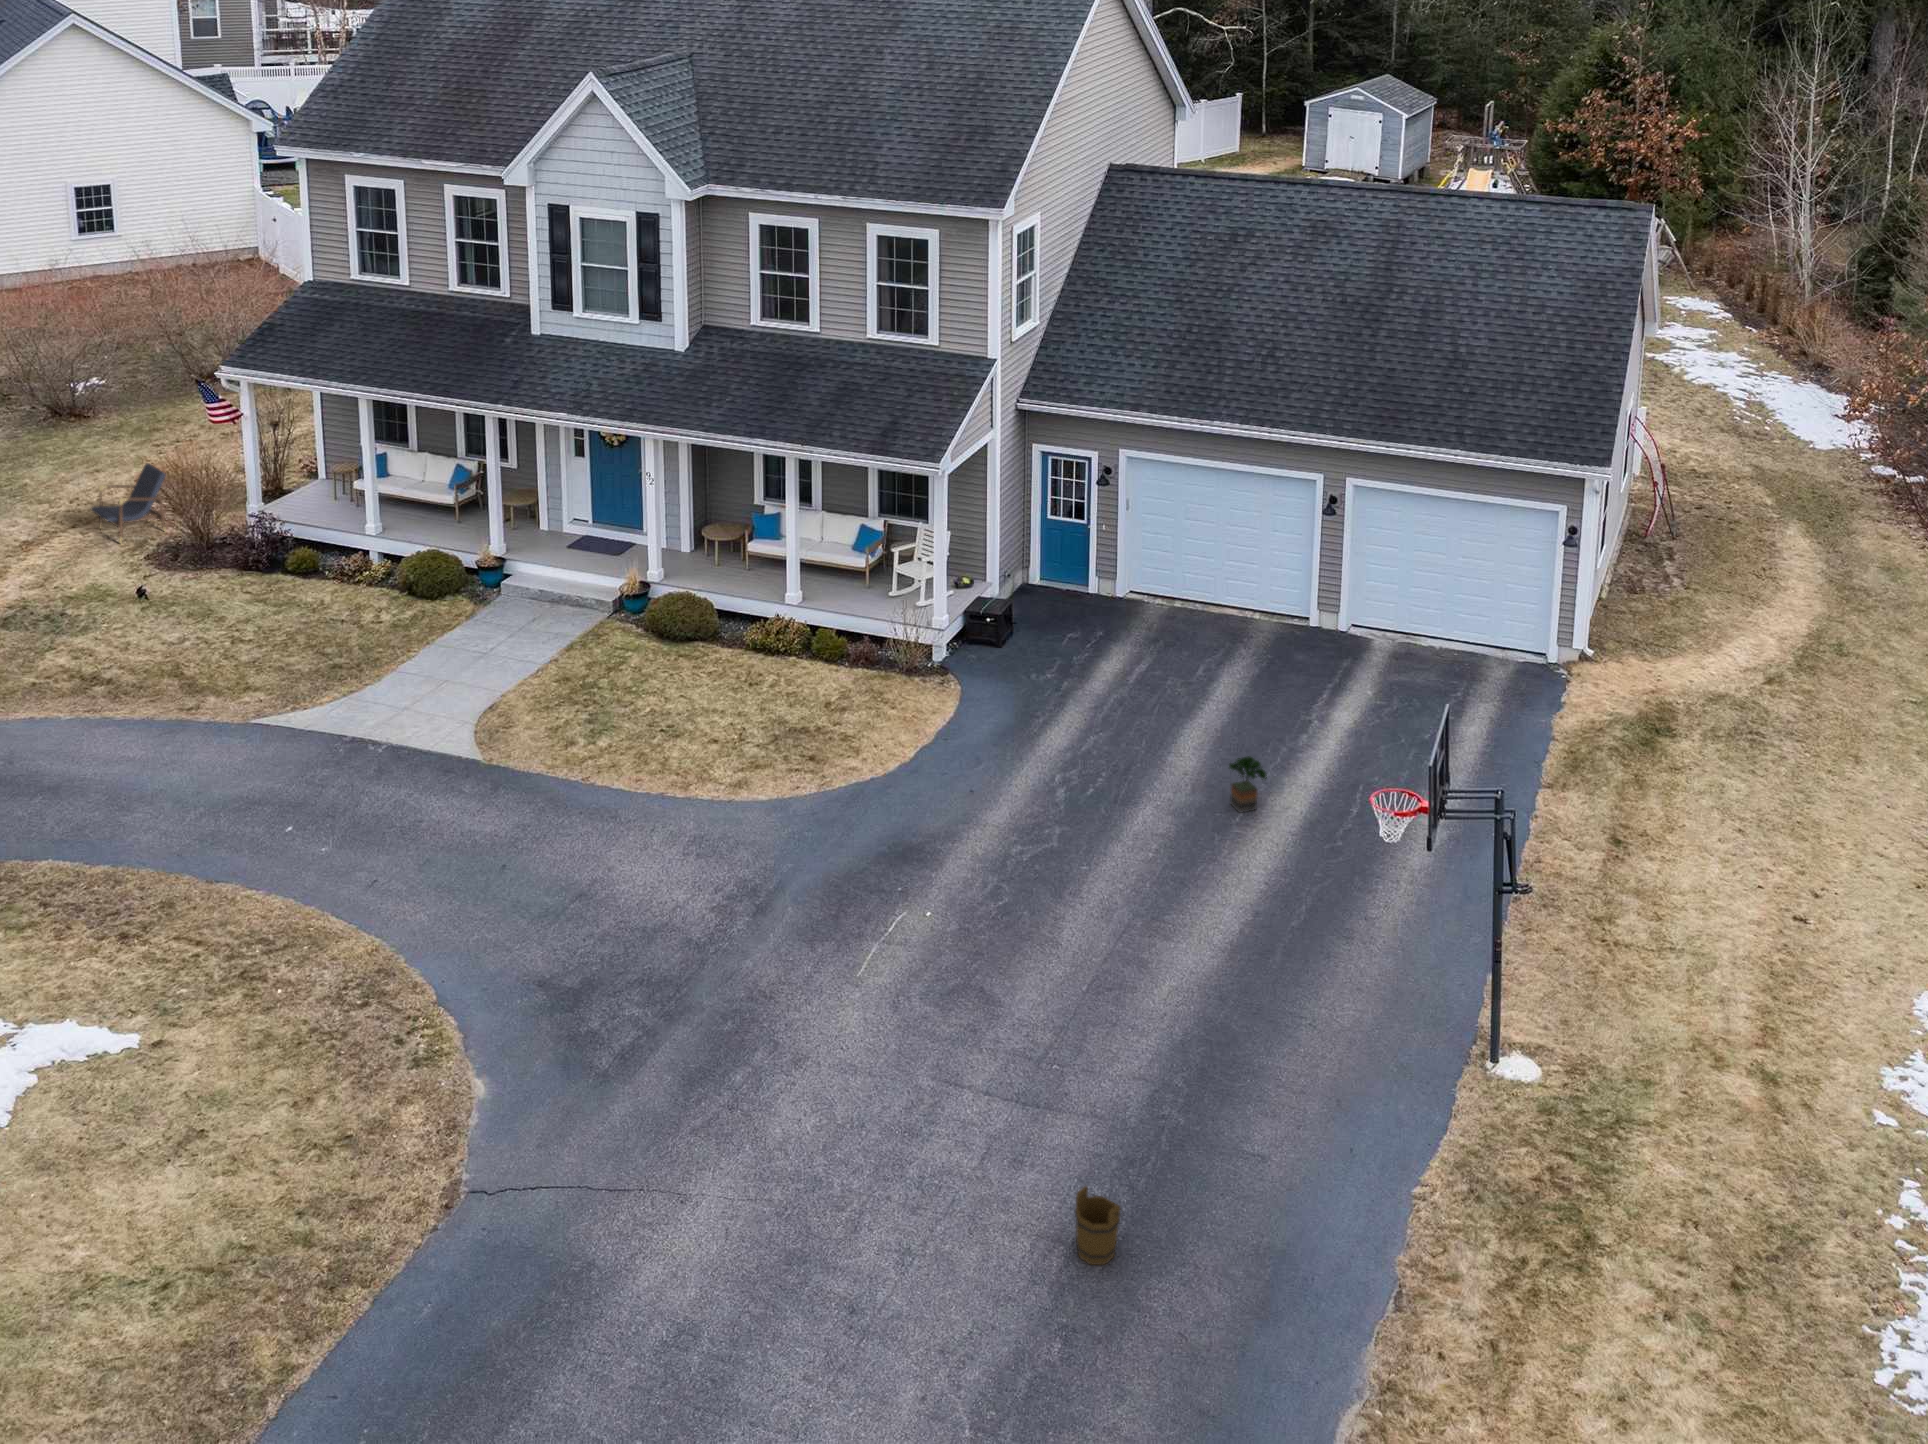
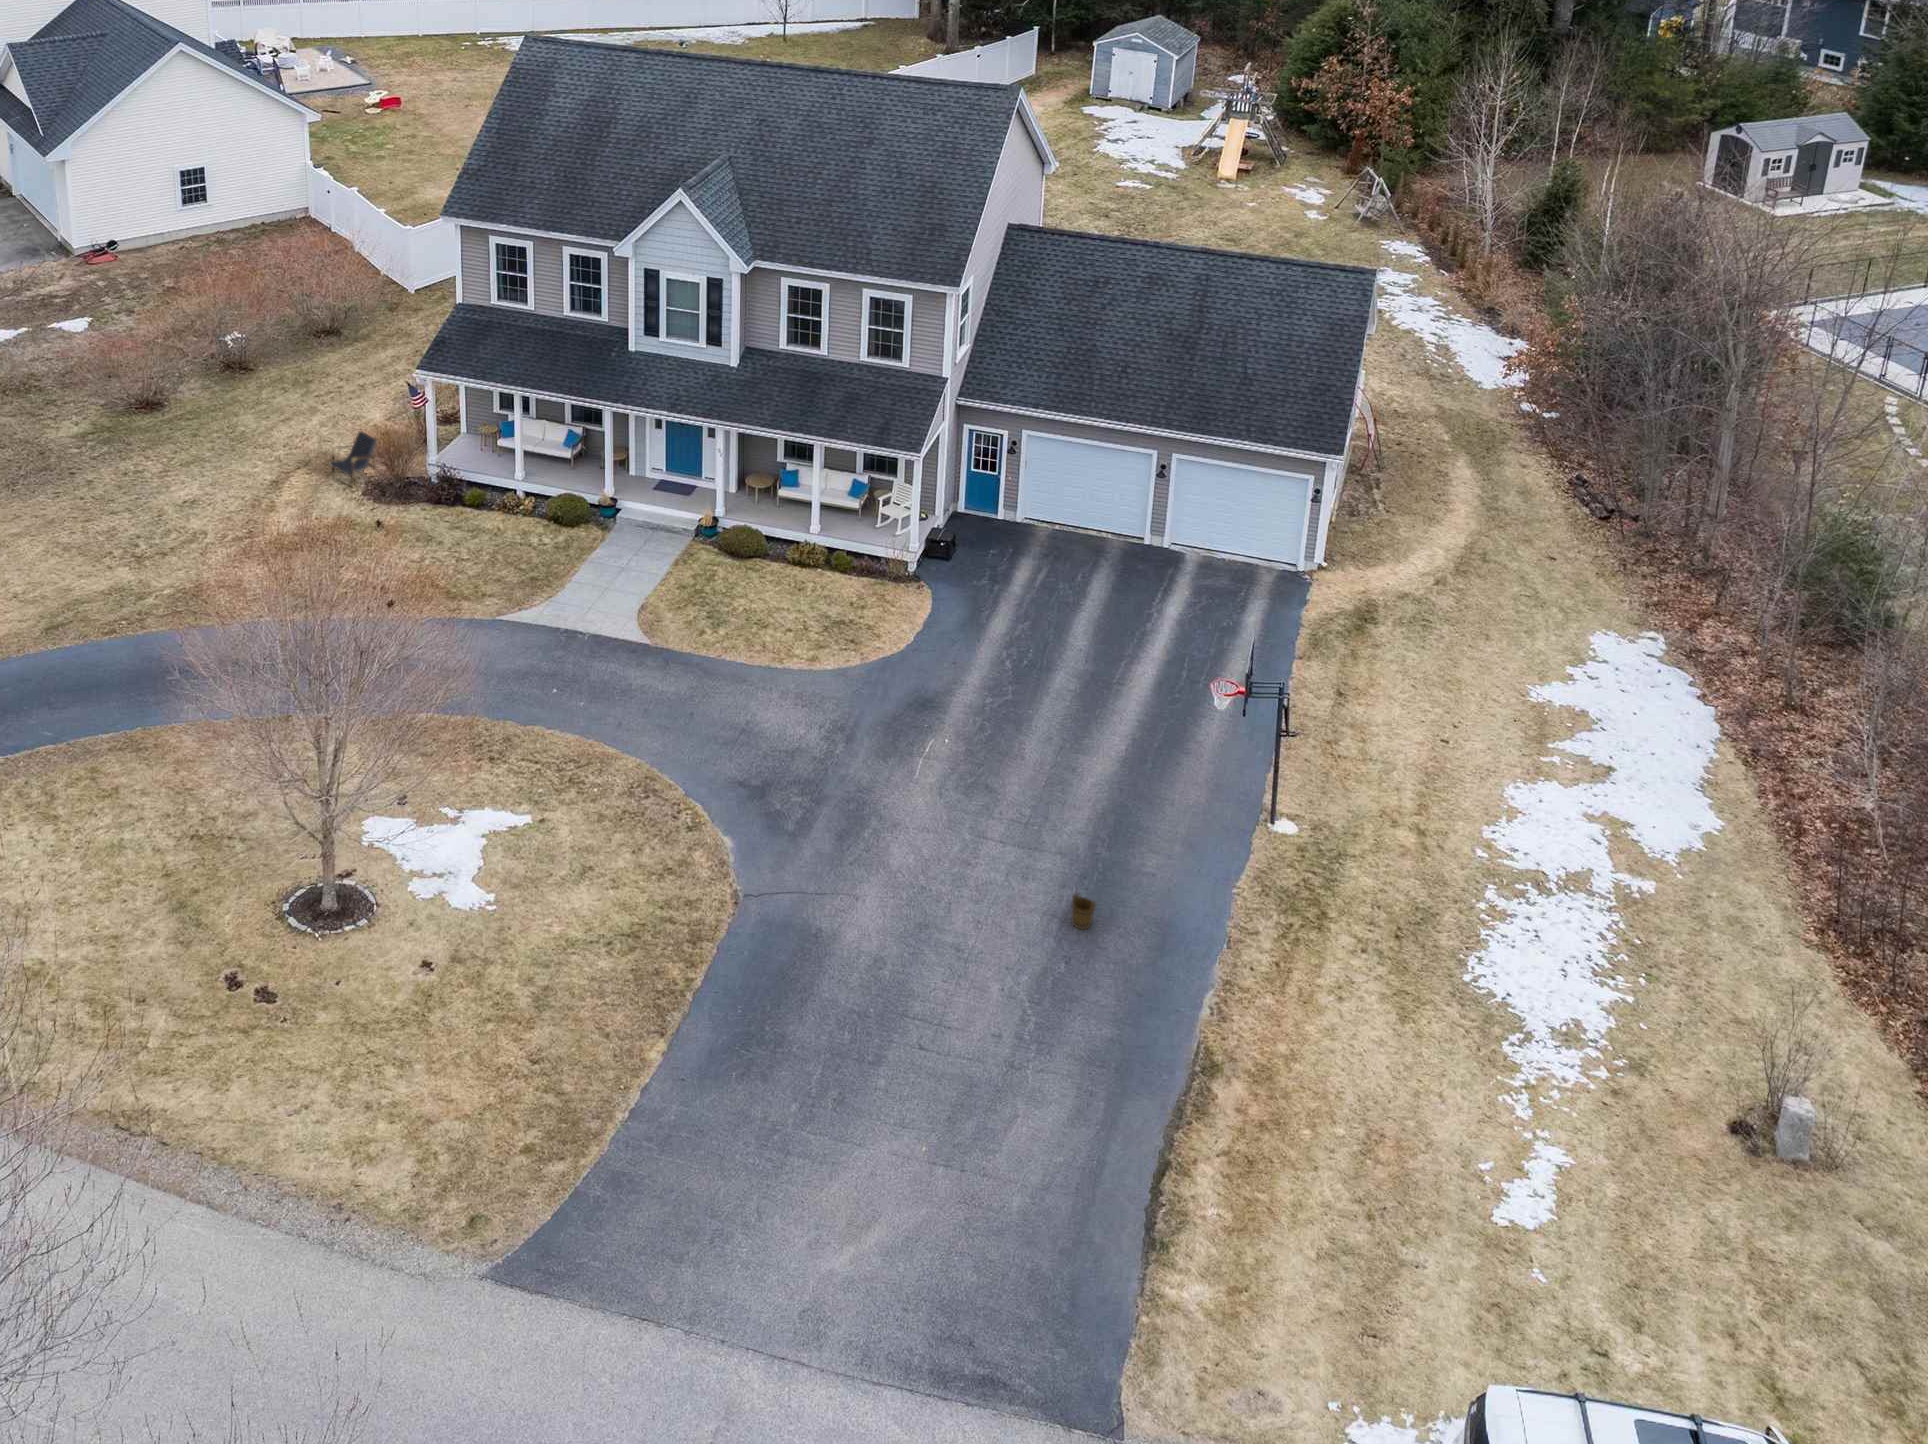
potted tree: present [1229,756,1267,813] -> none [1112,644,1137,678]

